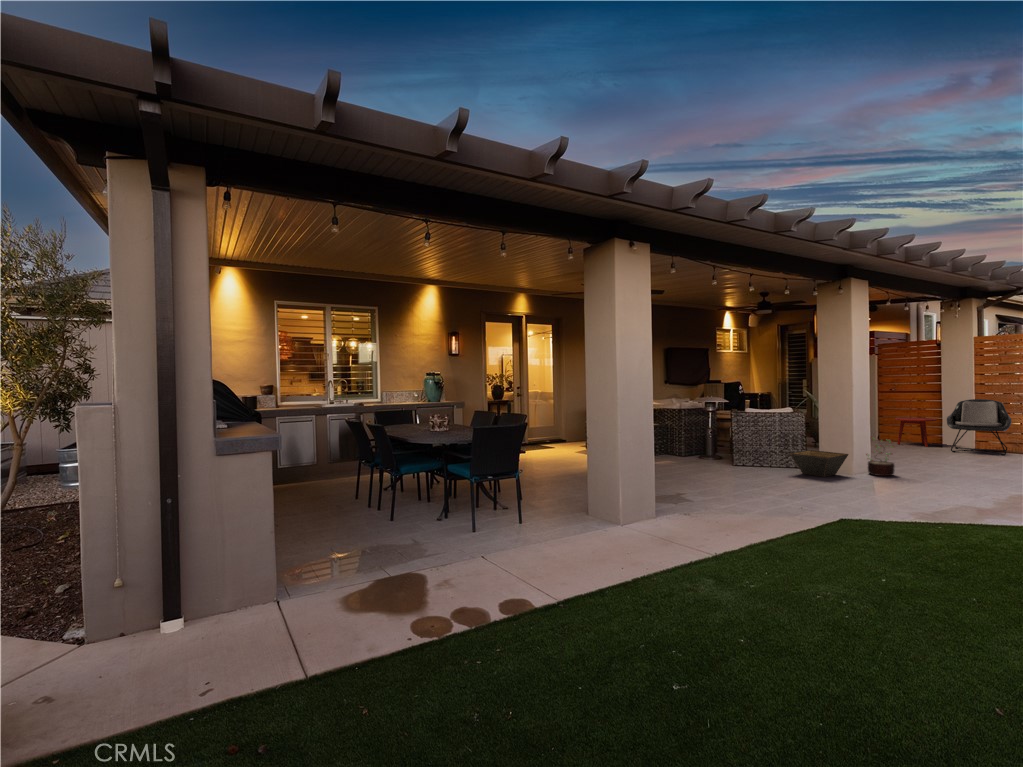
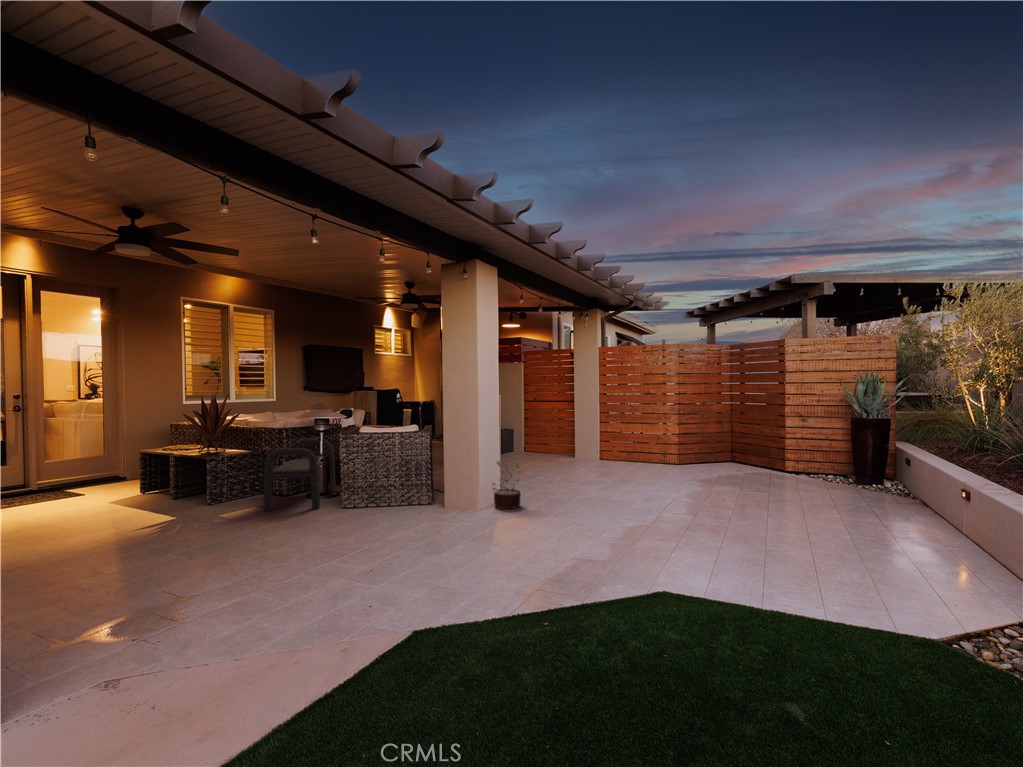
lounge chair: present [947,399,1012,456] -> none [578,409,626,465]
bench: none [677,417,718,465] -> present [263,438,336,511]
side table: present [895,417,936,447] -> none [537,427,571,457]
basket: present [790,450,848,477] -> none [404,480,473,518]

